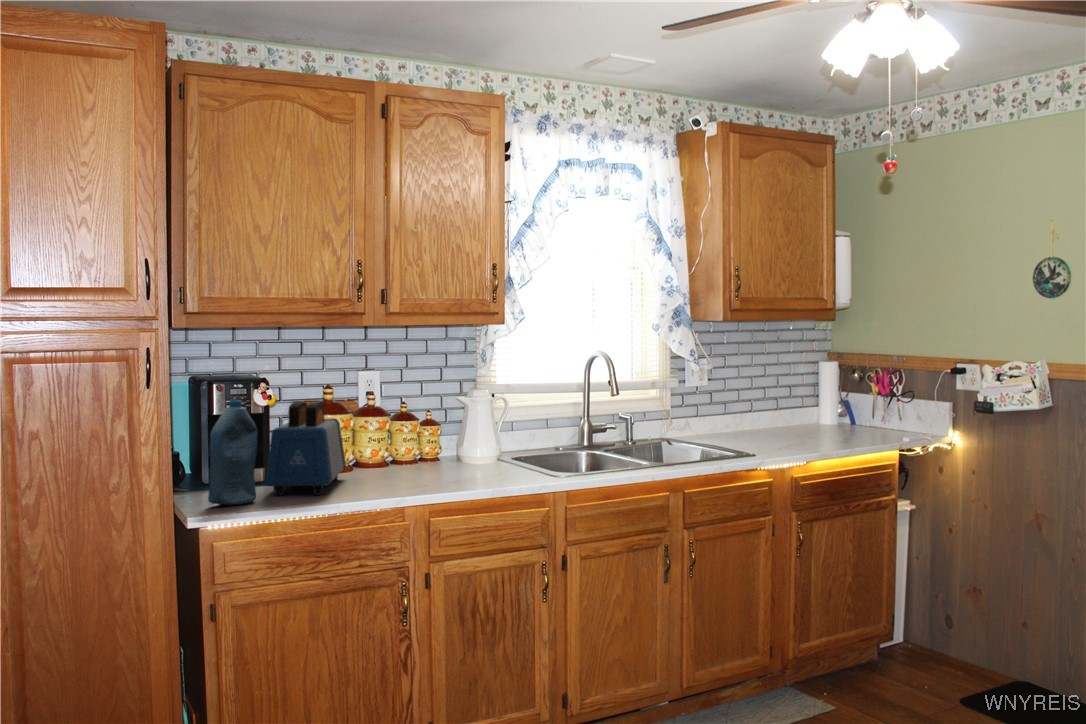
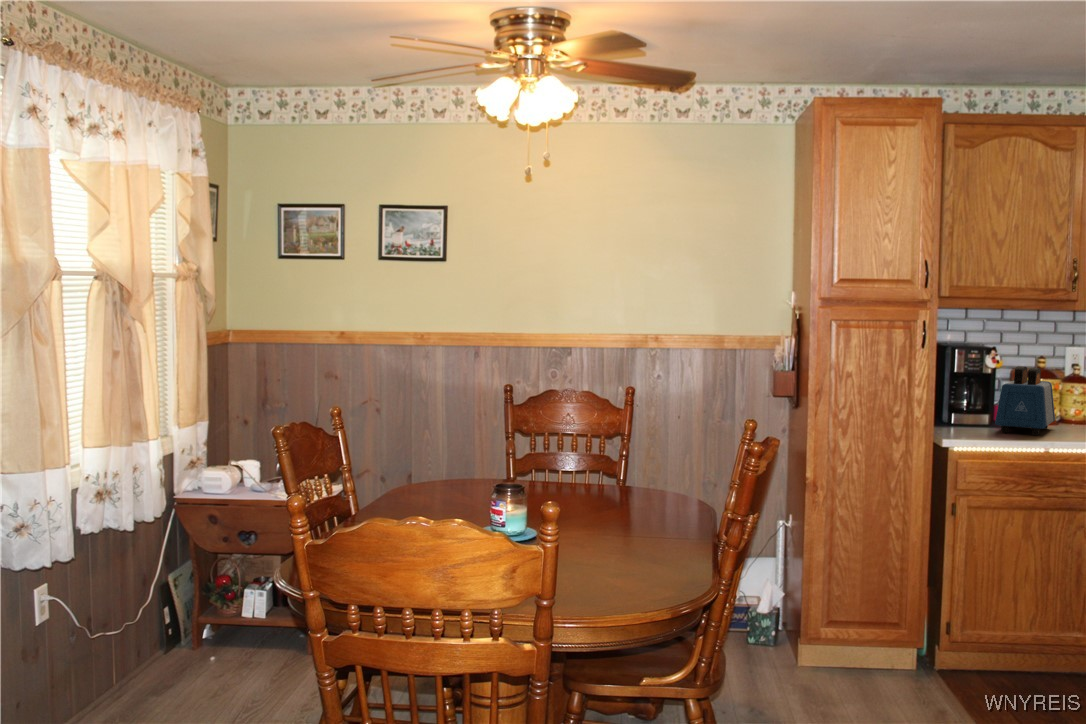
bottle: present [208,400,258,505] -> none [957,360,993,435]

